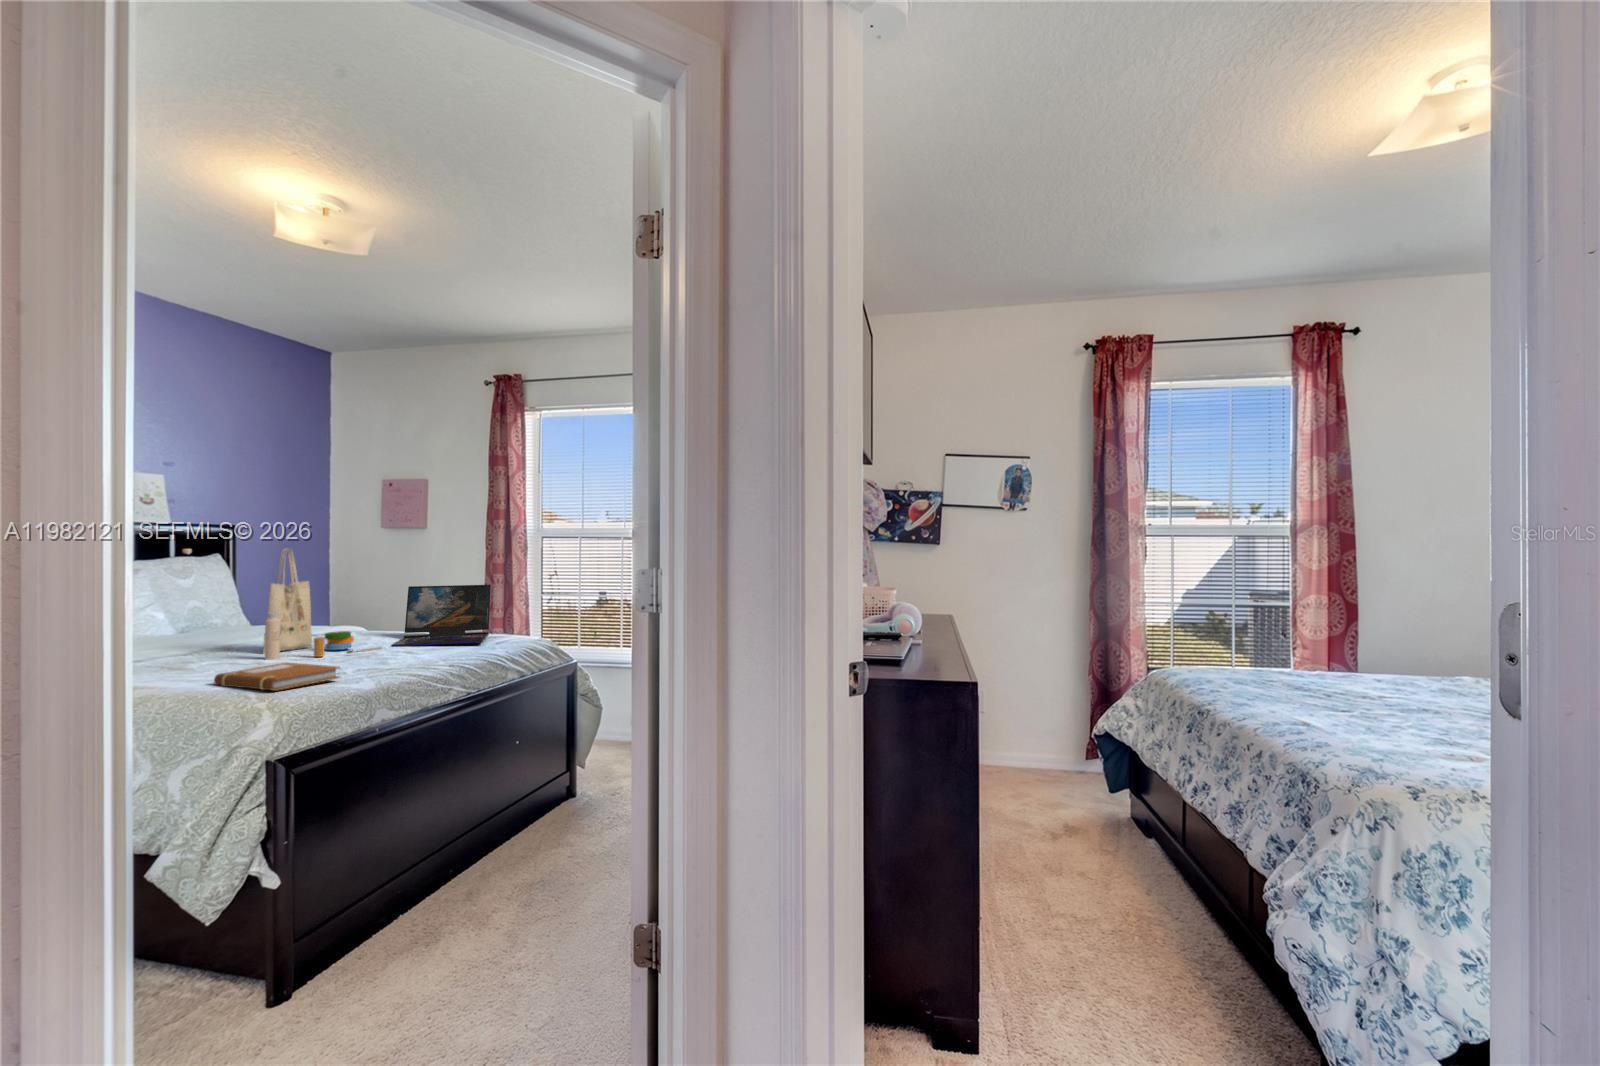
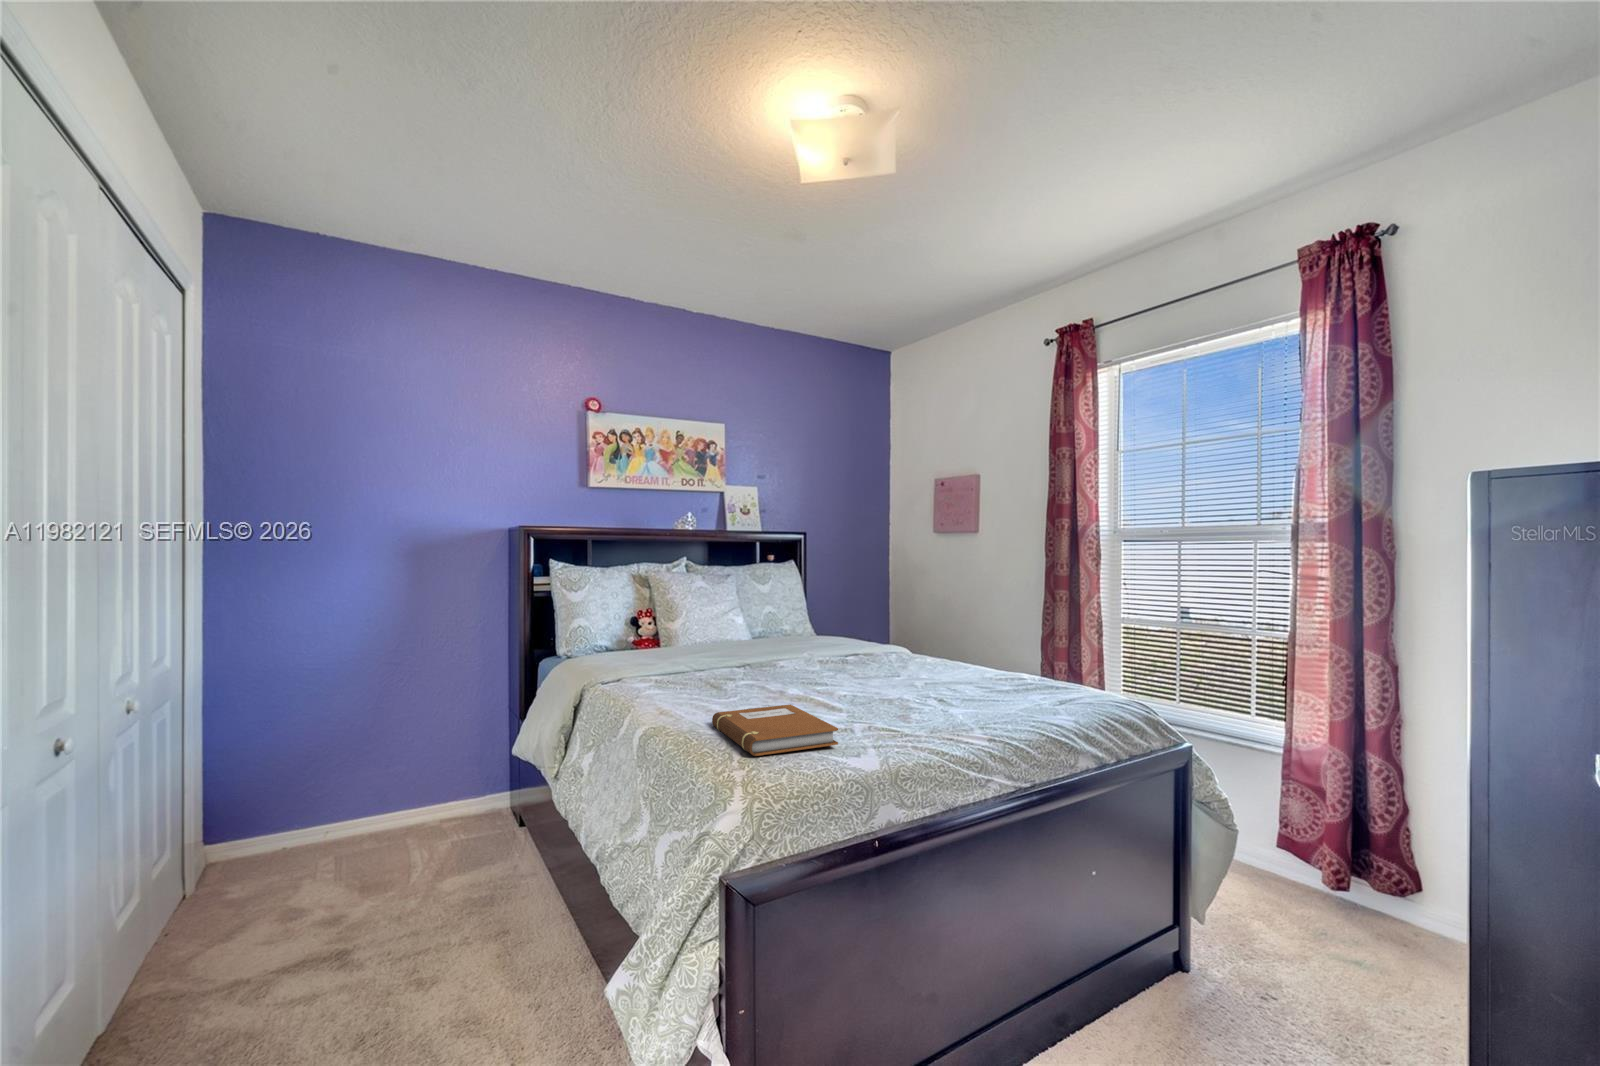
tote bag: present [263,549,381,660] -> none [790,554,911,692]
laptop: present [391,585,491,646] -> none [926,604,1053,696]

